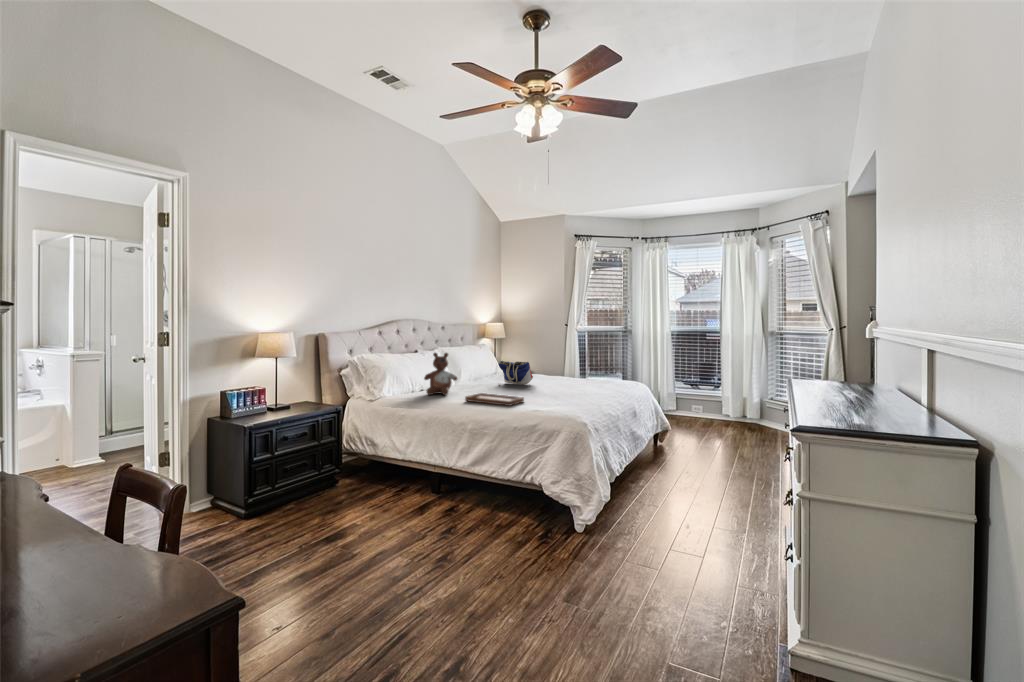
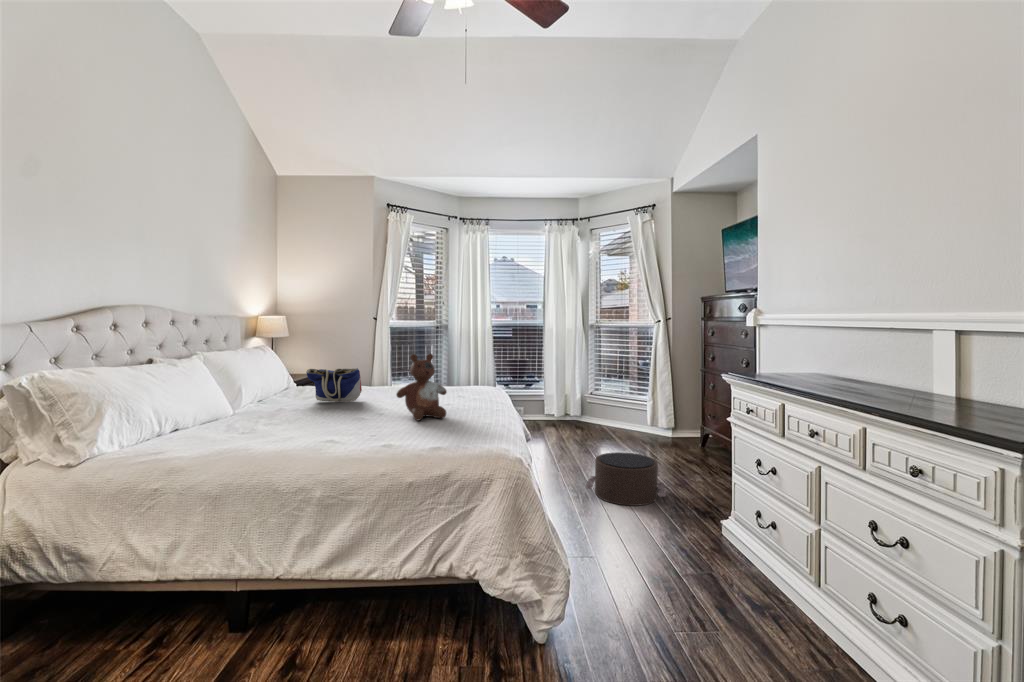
stuffed bear: present [424,353,457,395] -> present [396,354,447,420]
tray: present [465,384,524,406] -> none [288,407,393,444]
pouf: none [690,445,767,489] -> present [586,452,666,506]

